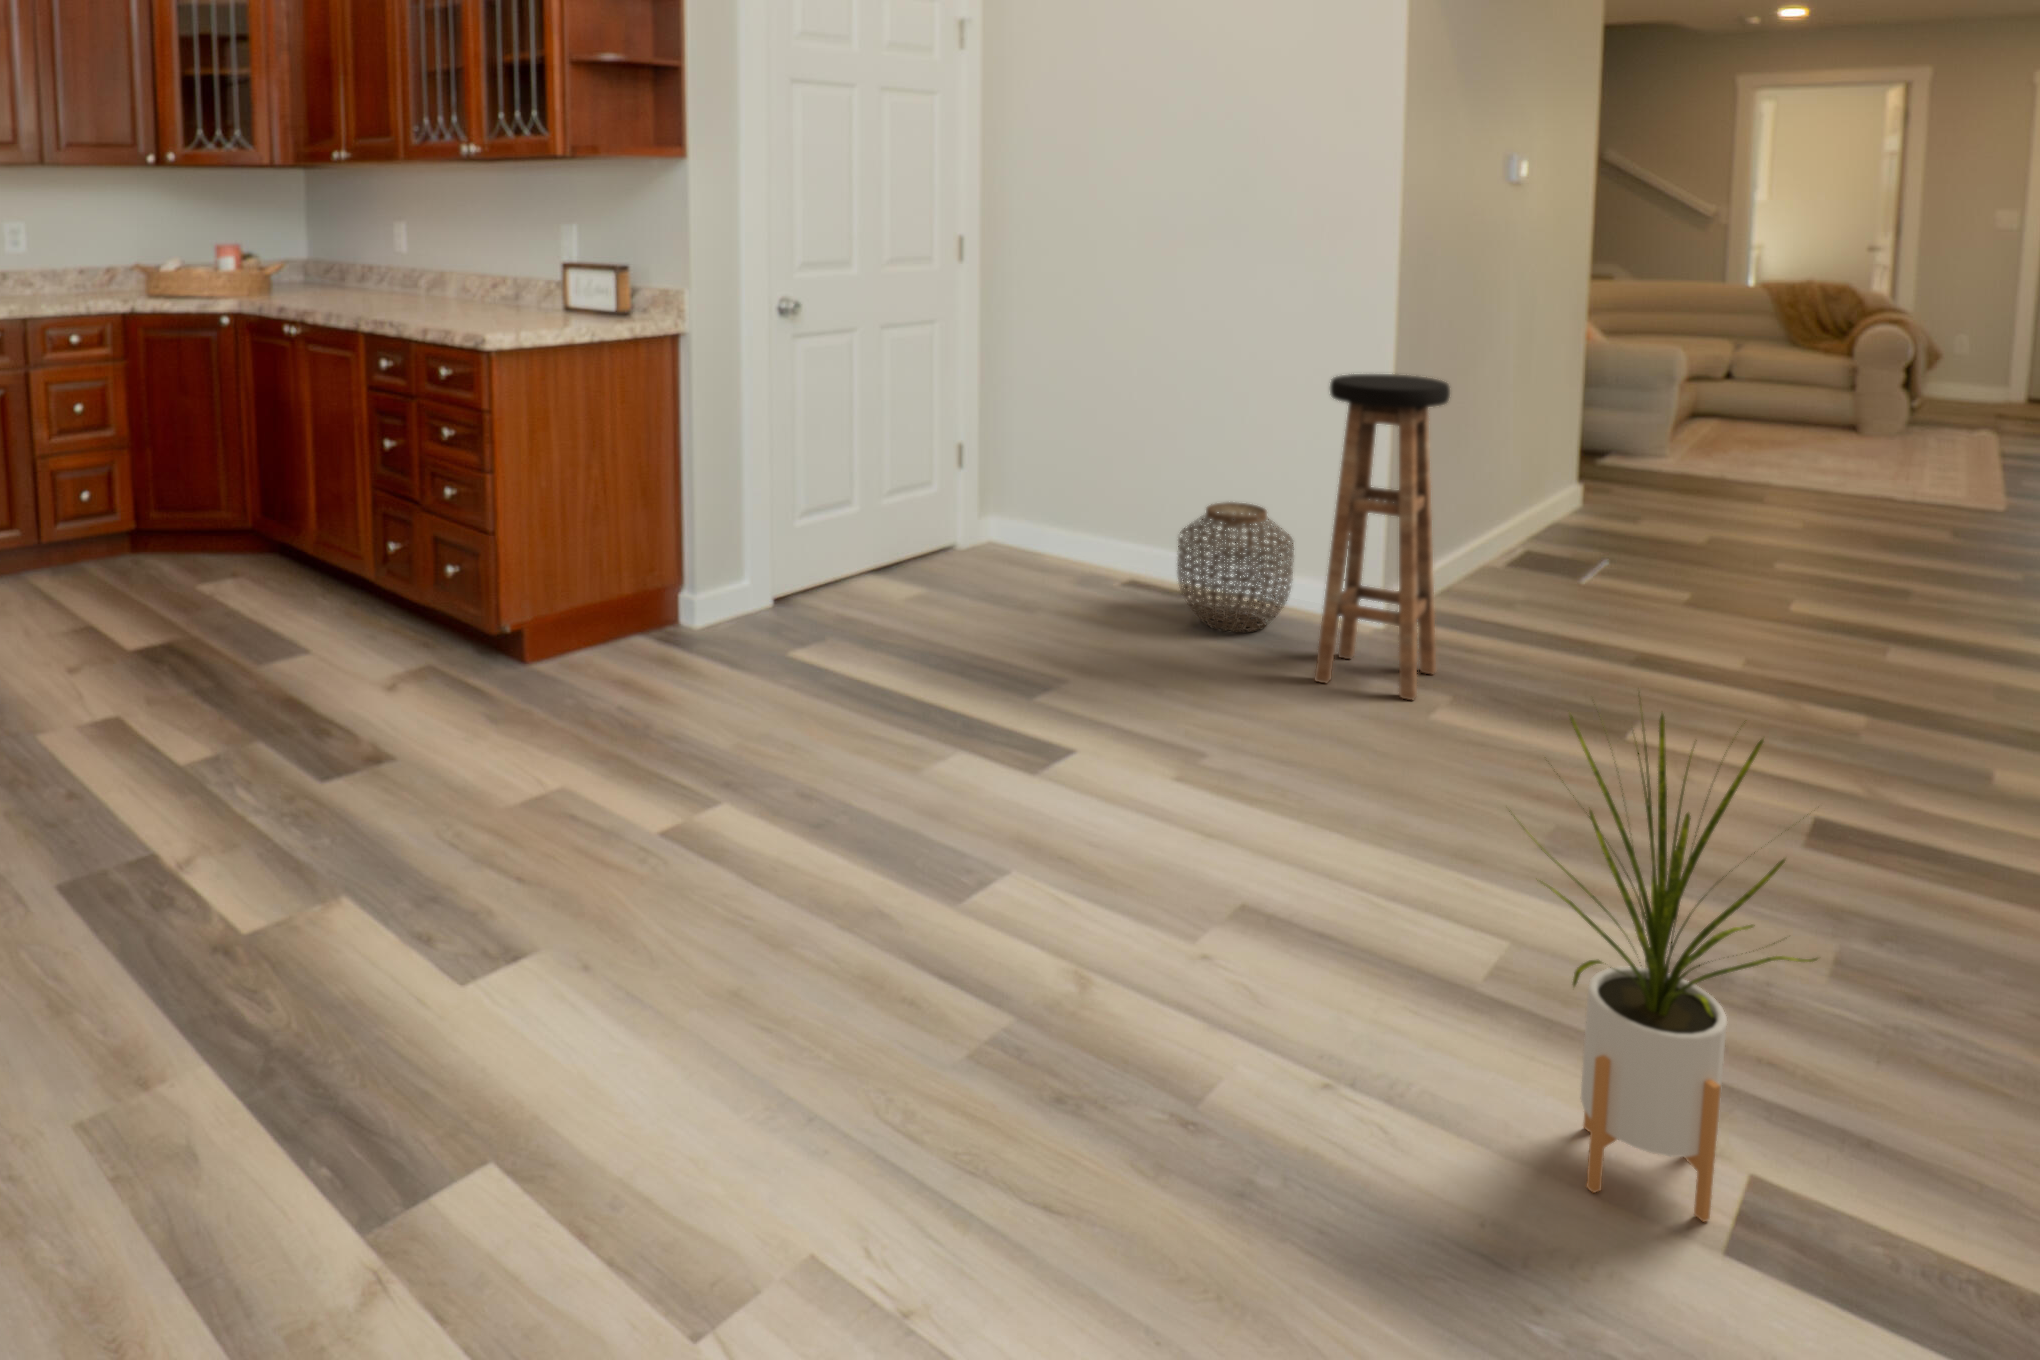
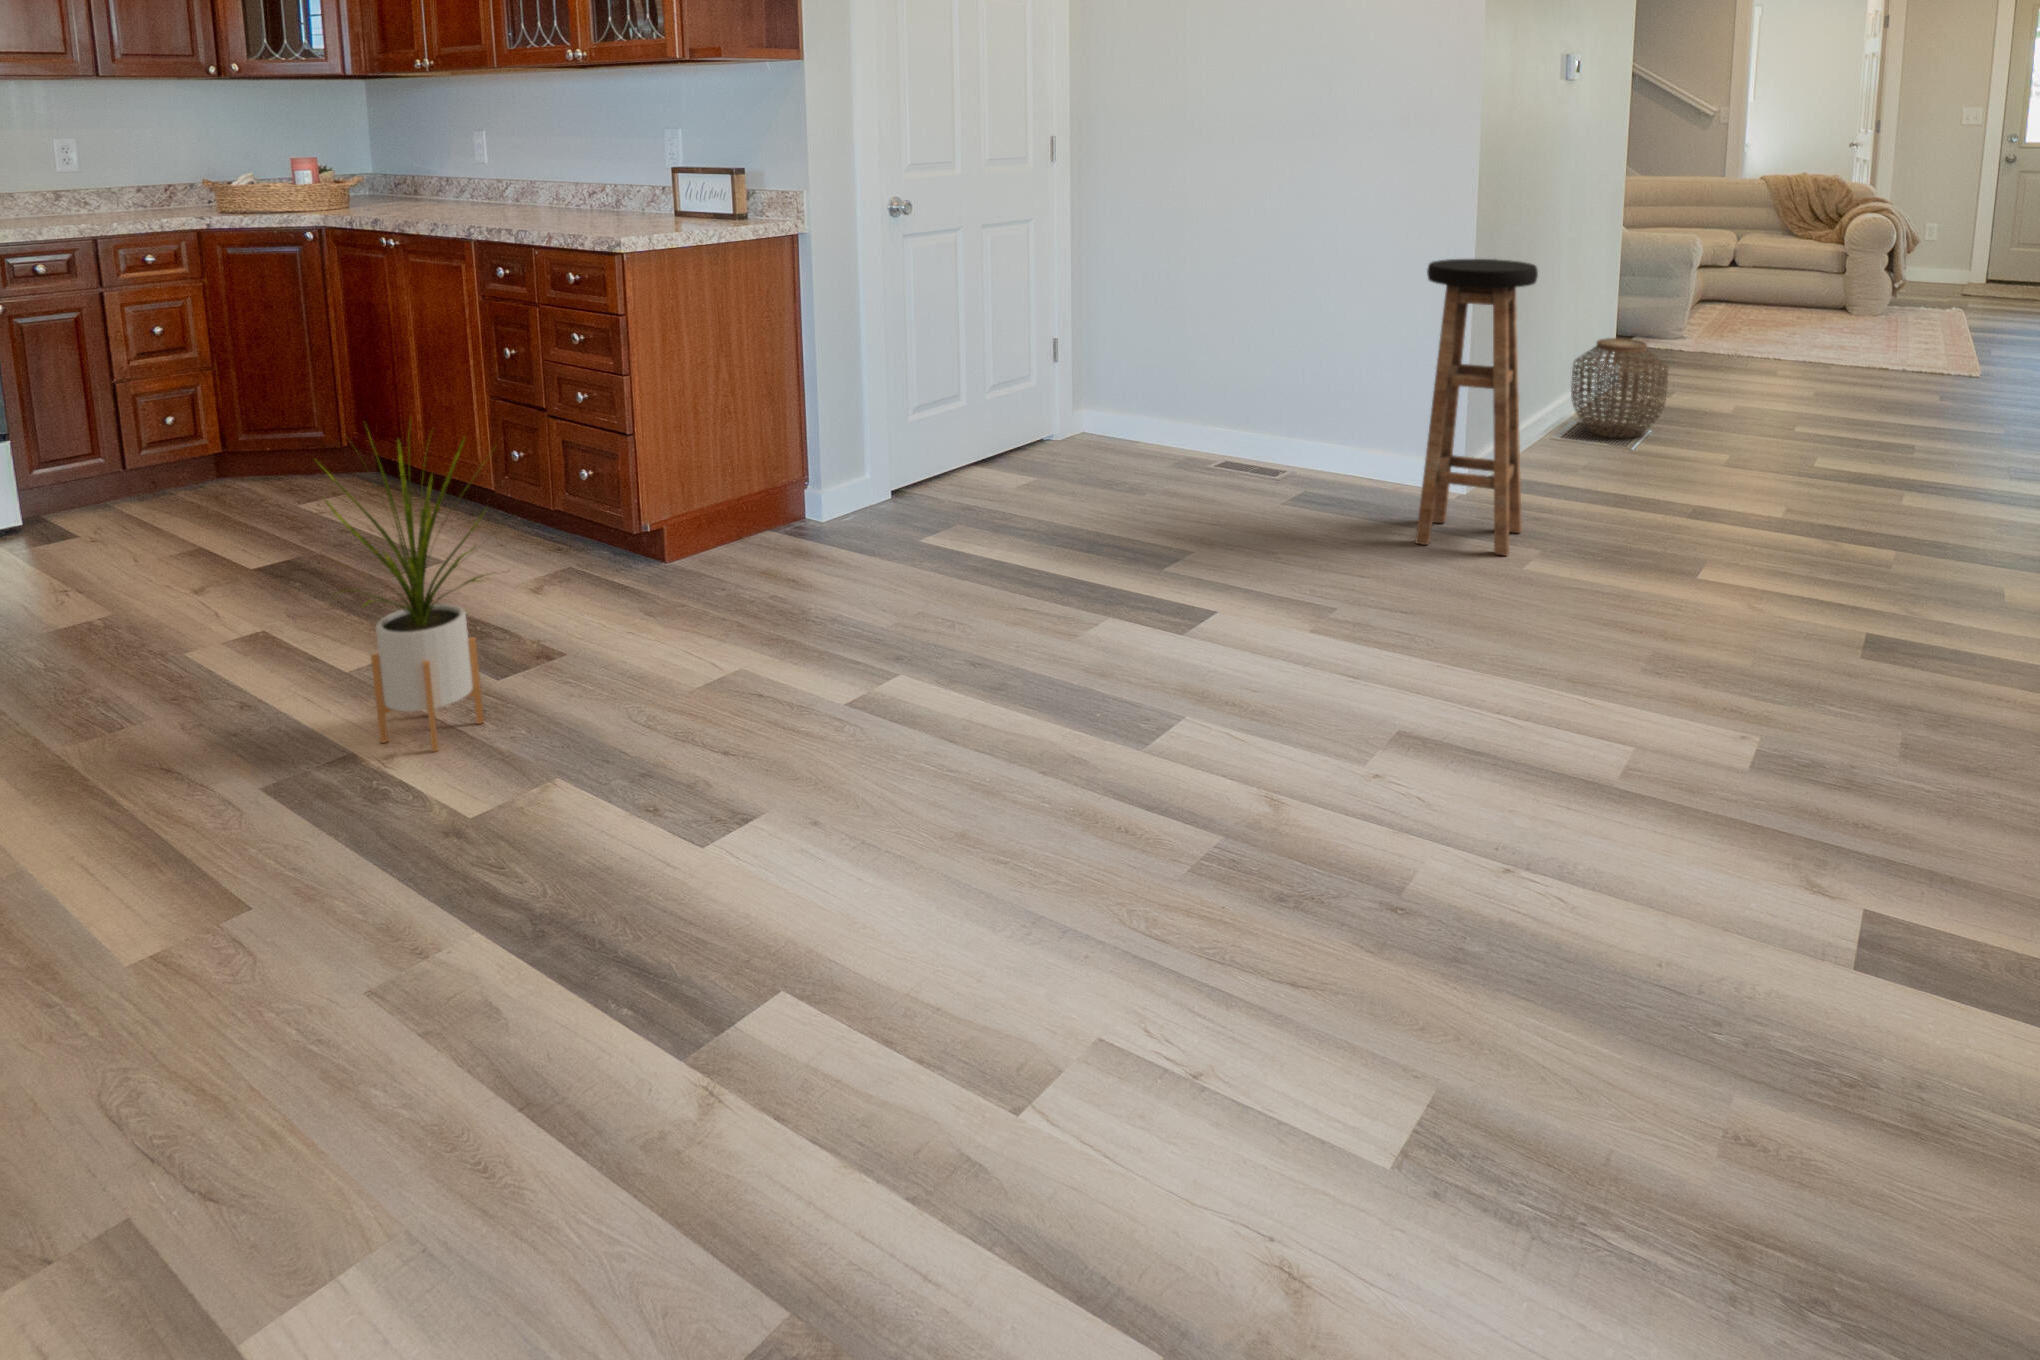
woven basket: present [1177,502,1294,632] -> present [1571,338,1668,438]
house plant: present [1509,698,1817,1221] -> present [318,436,509,752]

